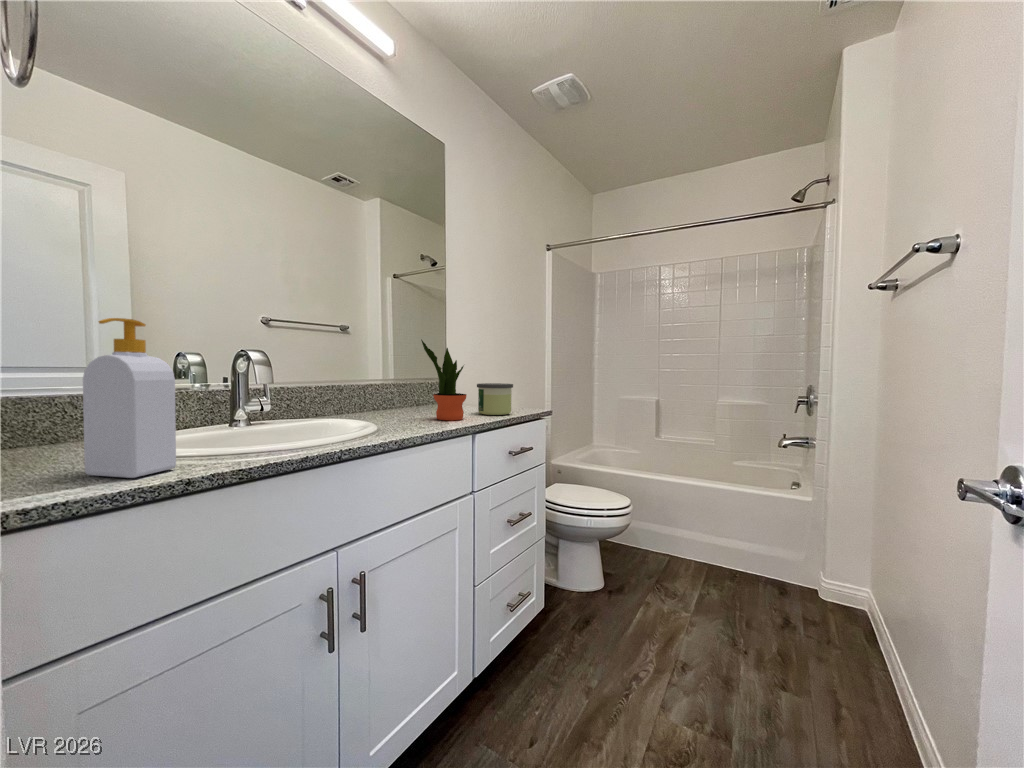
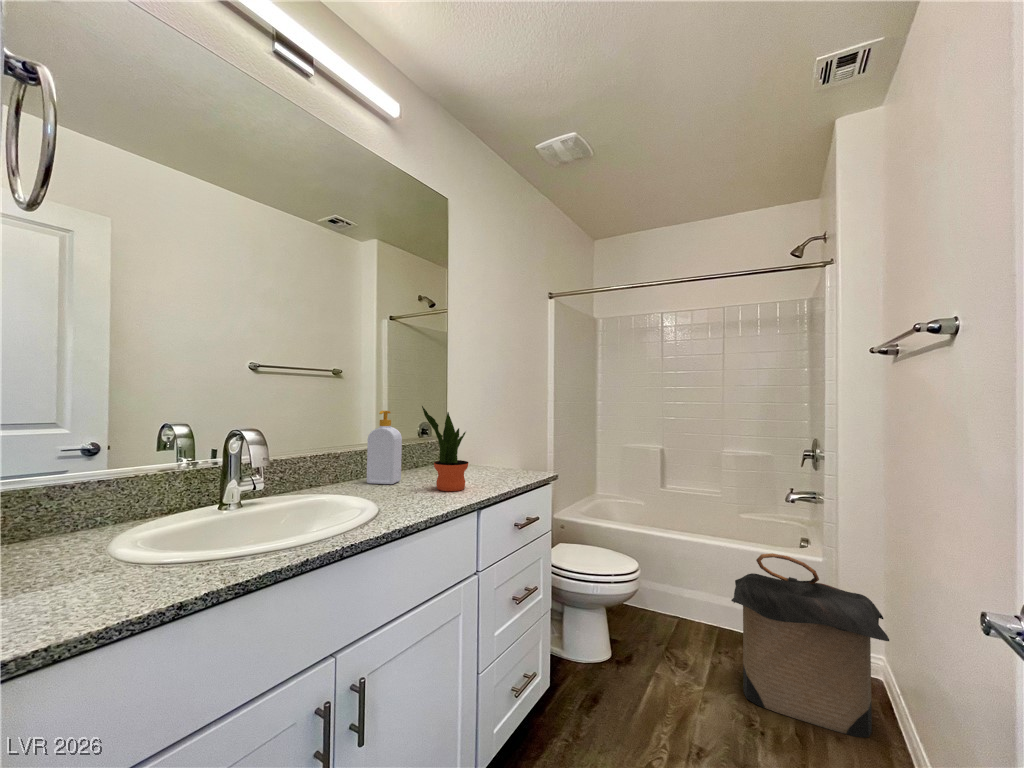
soap bottle: present [83,318,176,478] -> present [367,411,402,484]
candle: present [477,383,513,415] -> none [478,445,516,481]
laundry hamper: none [718,488,866,653] -> present [731,553,889,738]

